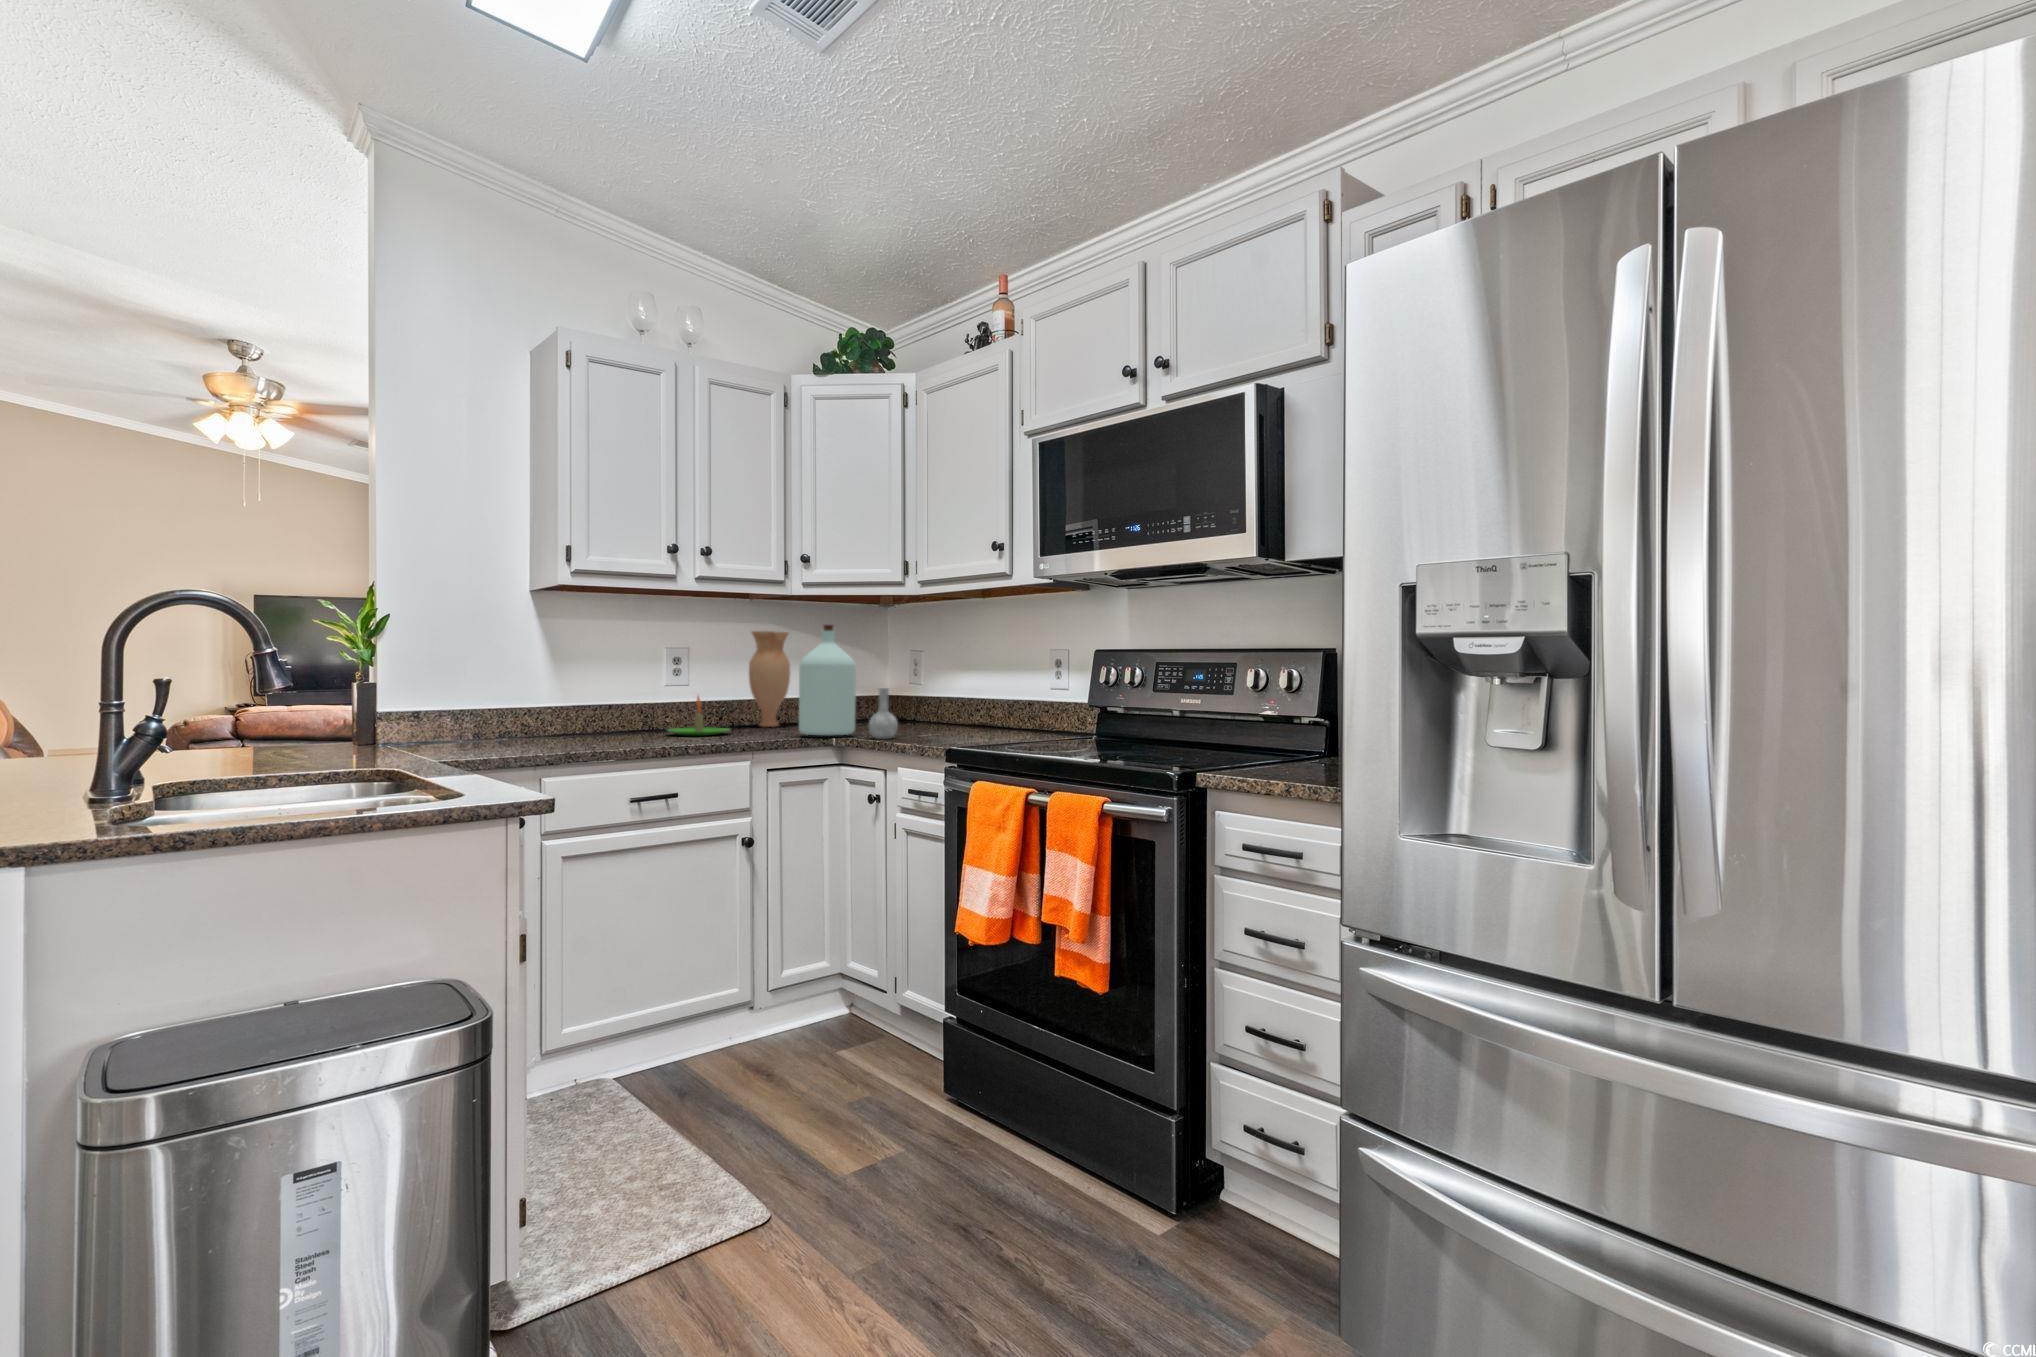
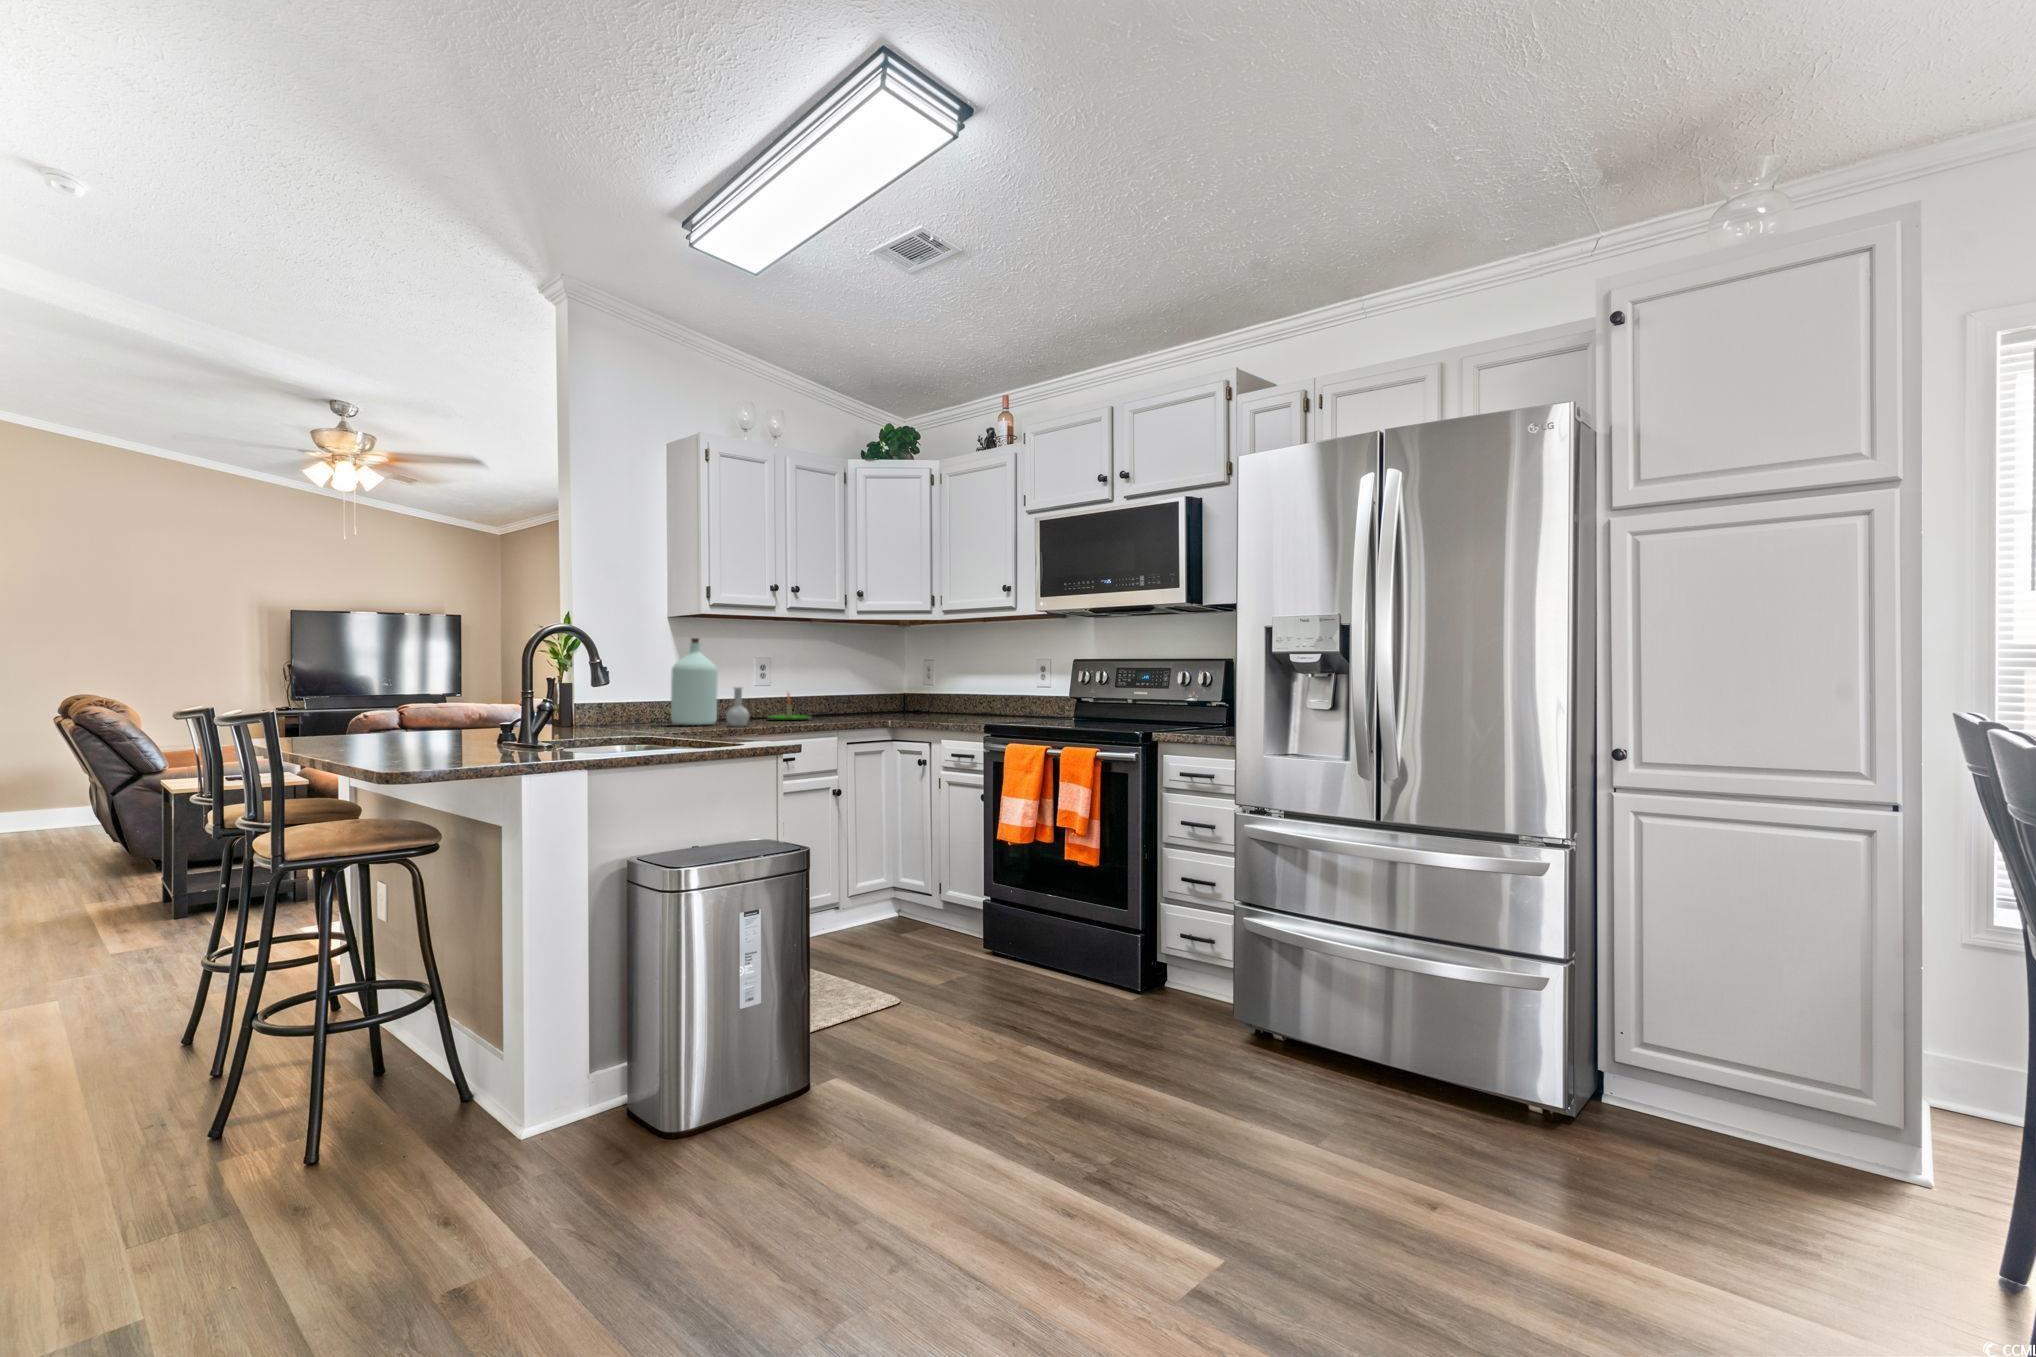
bottle: present [799,625,898,739] -> present [671,638,749,727]
vase: present [749,631,790,727] -> none [811,646,841,716]

